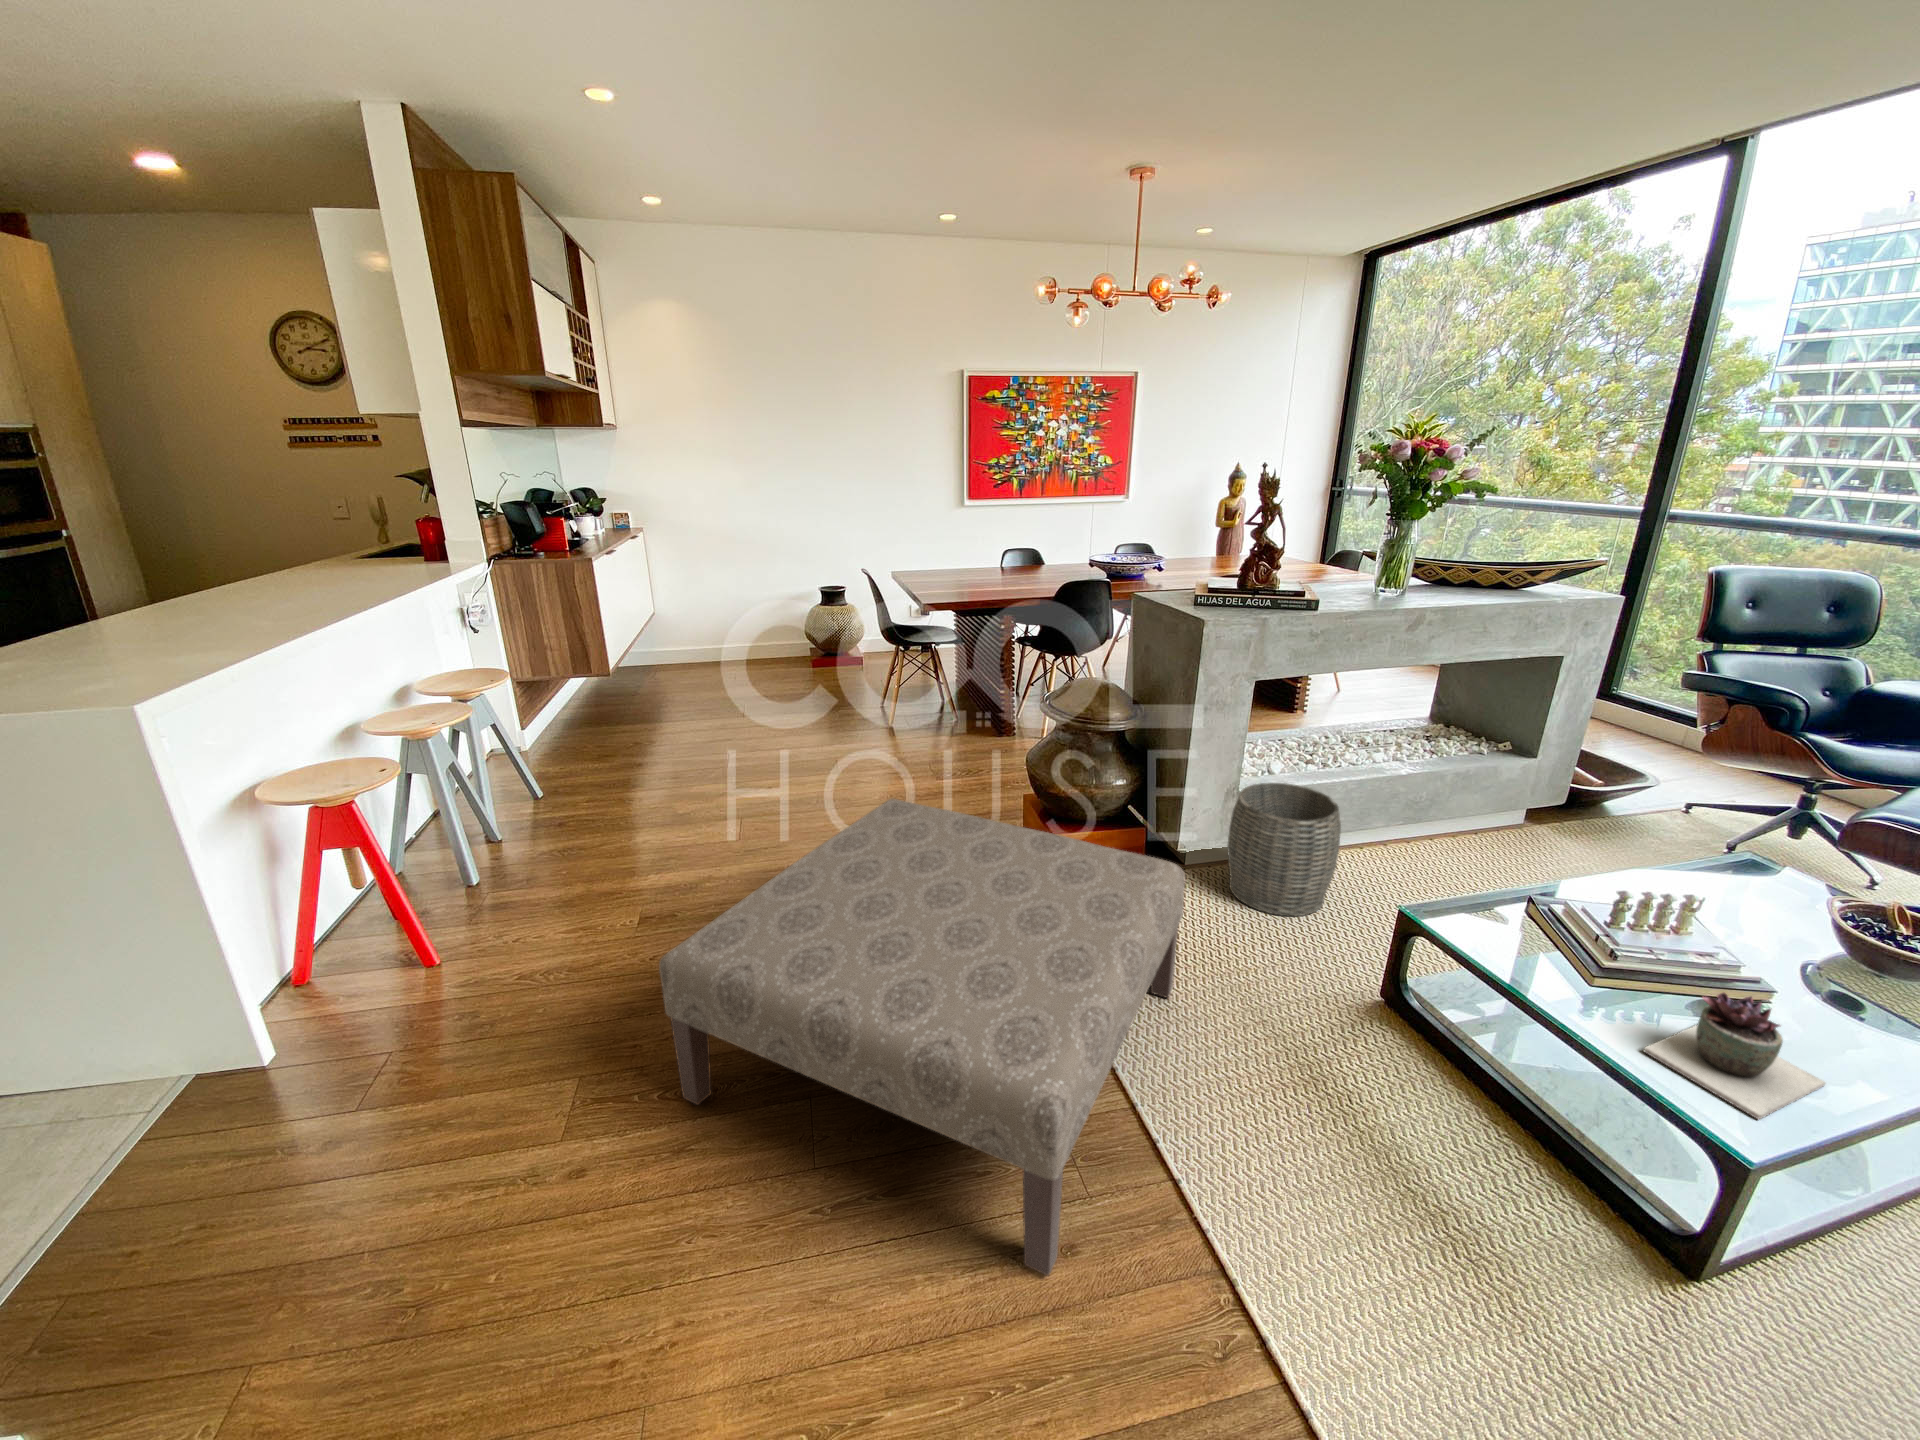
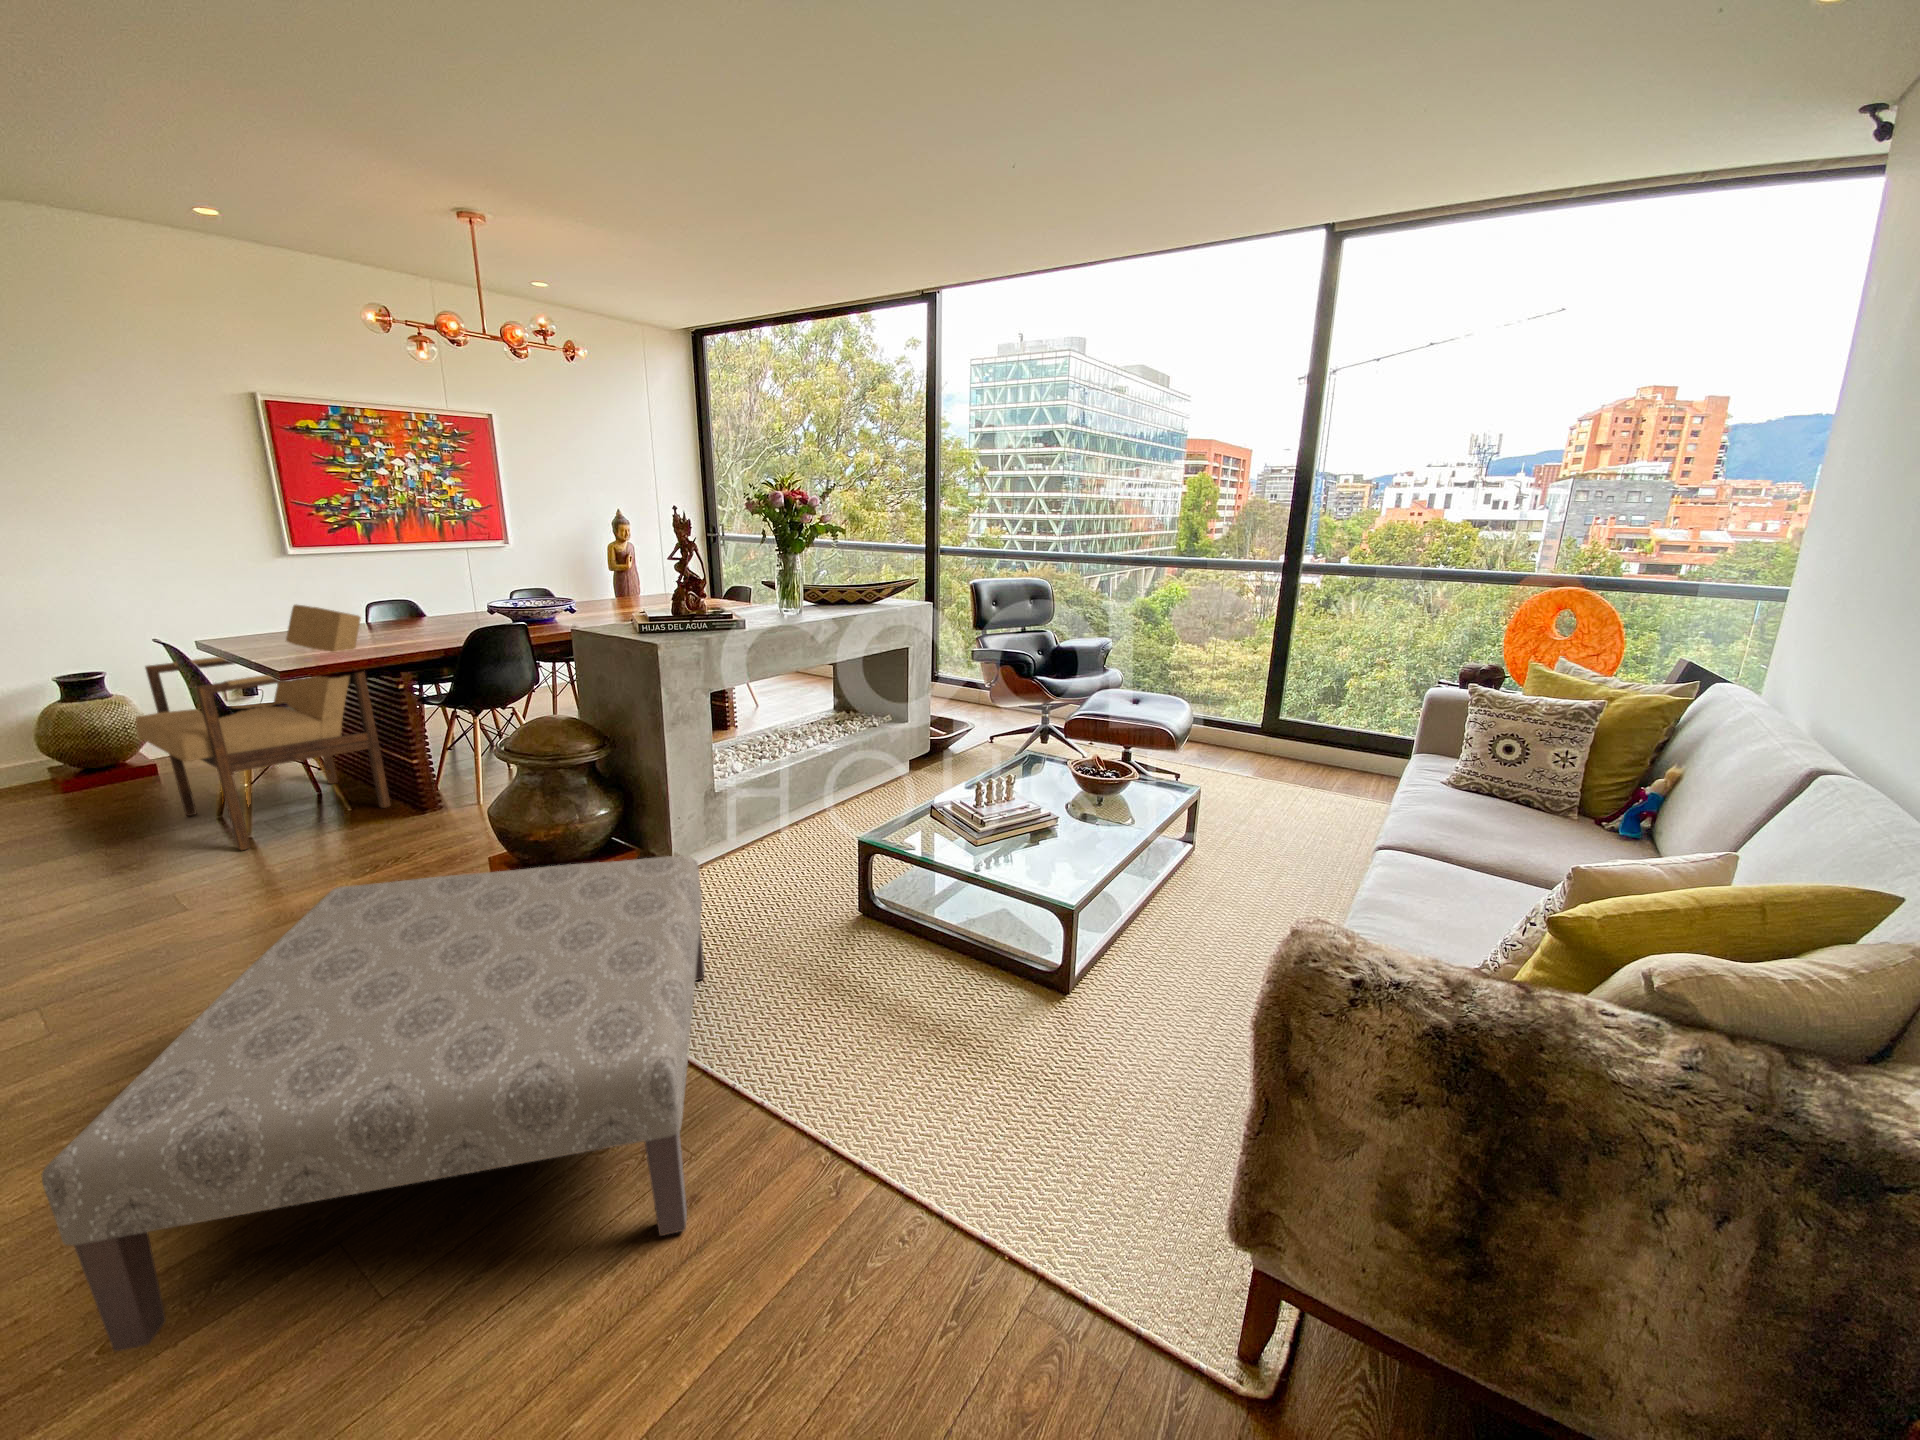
armchair: none [844,548,985,739] -> present [135,605,390,850]
woven basket: present [1227,783,1341,916] -> none [712,775,802,886]
succulent plant: present [1644,992,1825,1119] -> none [1014,821,1090,887]

